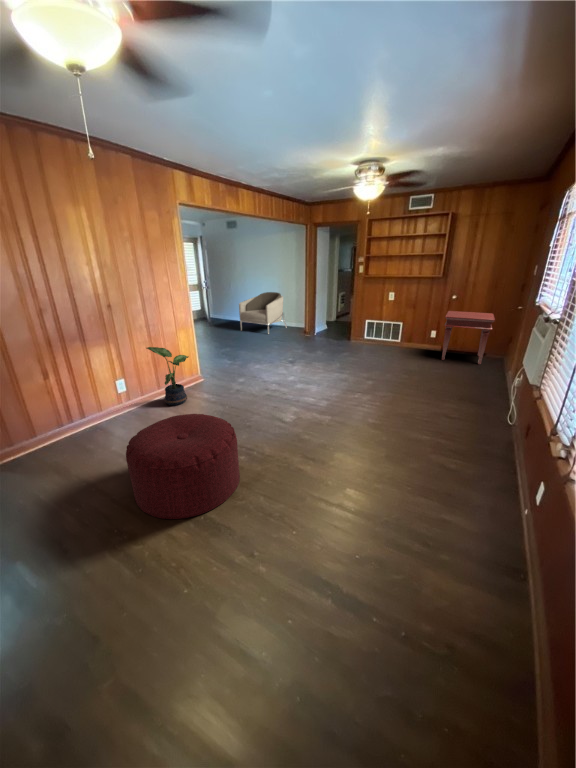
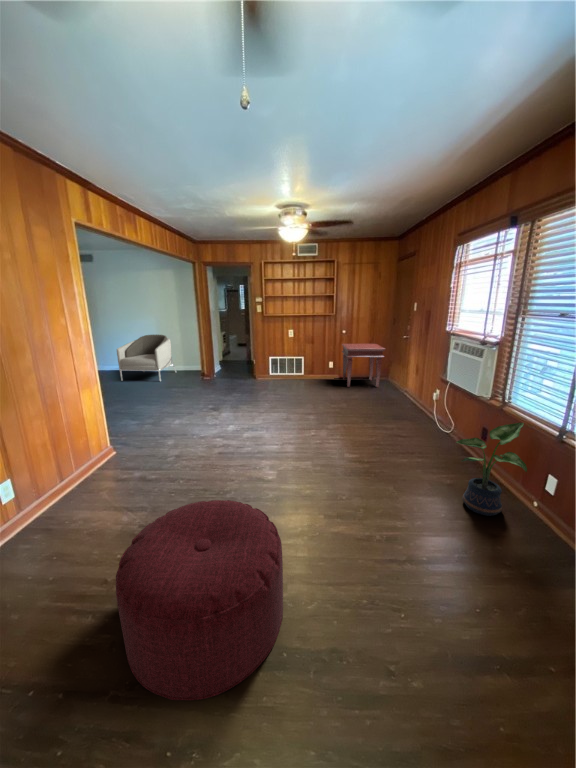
potted plant: present [146,347,188,405] -> present [456,423,527,516]

